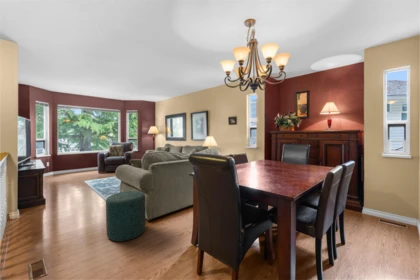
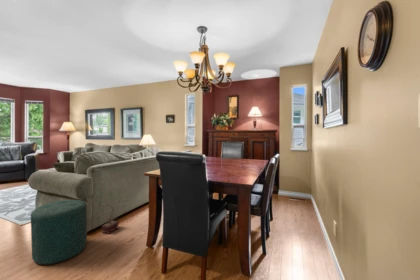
potted plant: none [157,187,185,224] -> present [100,194,119,234]

